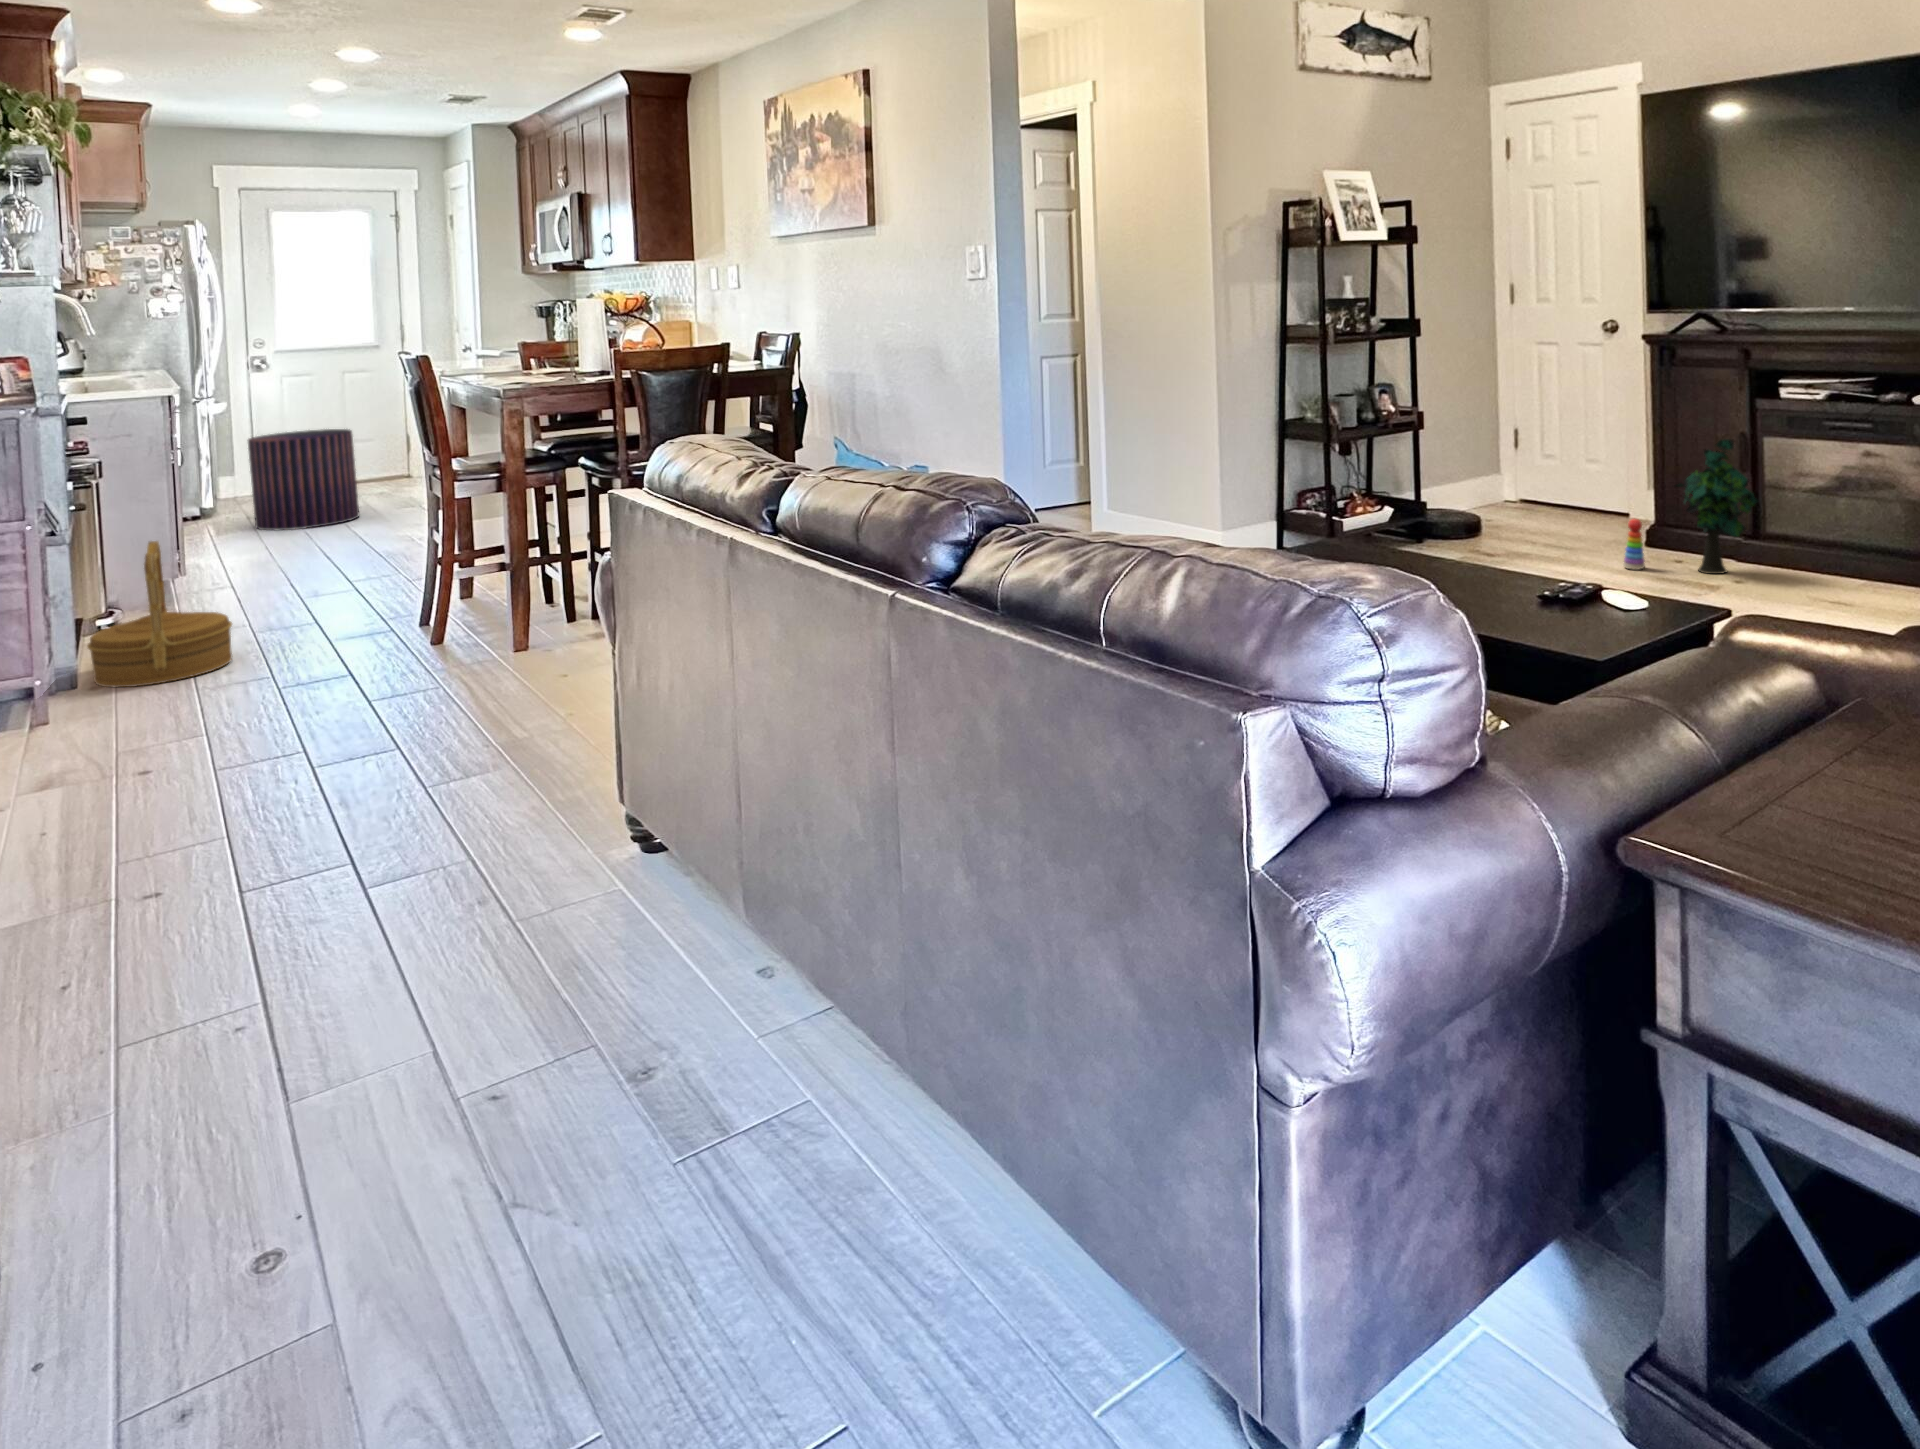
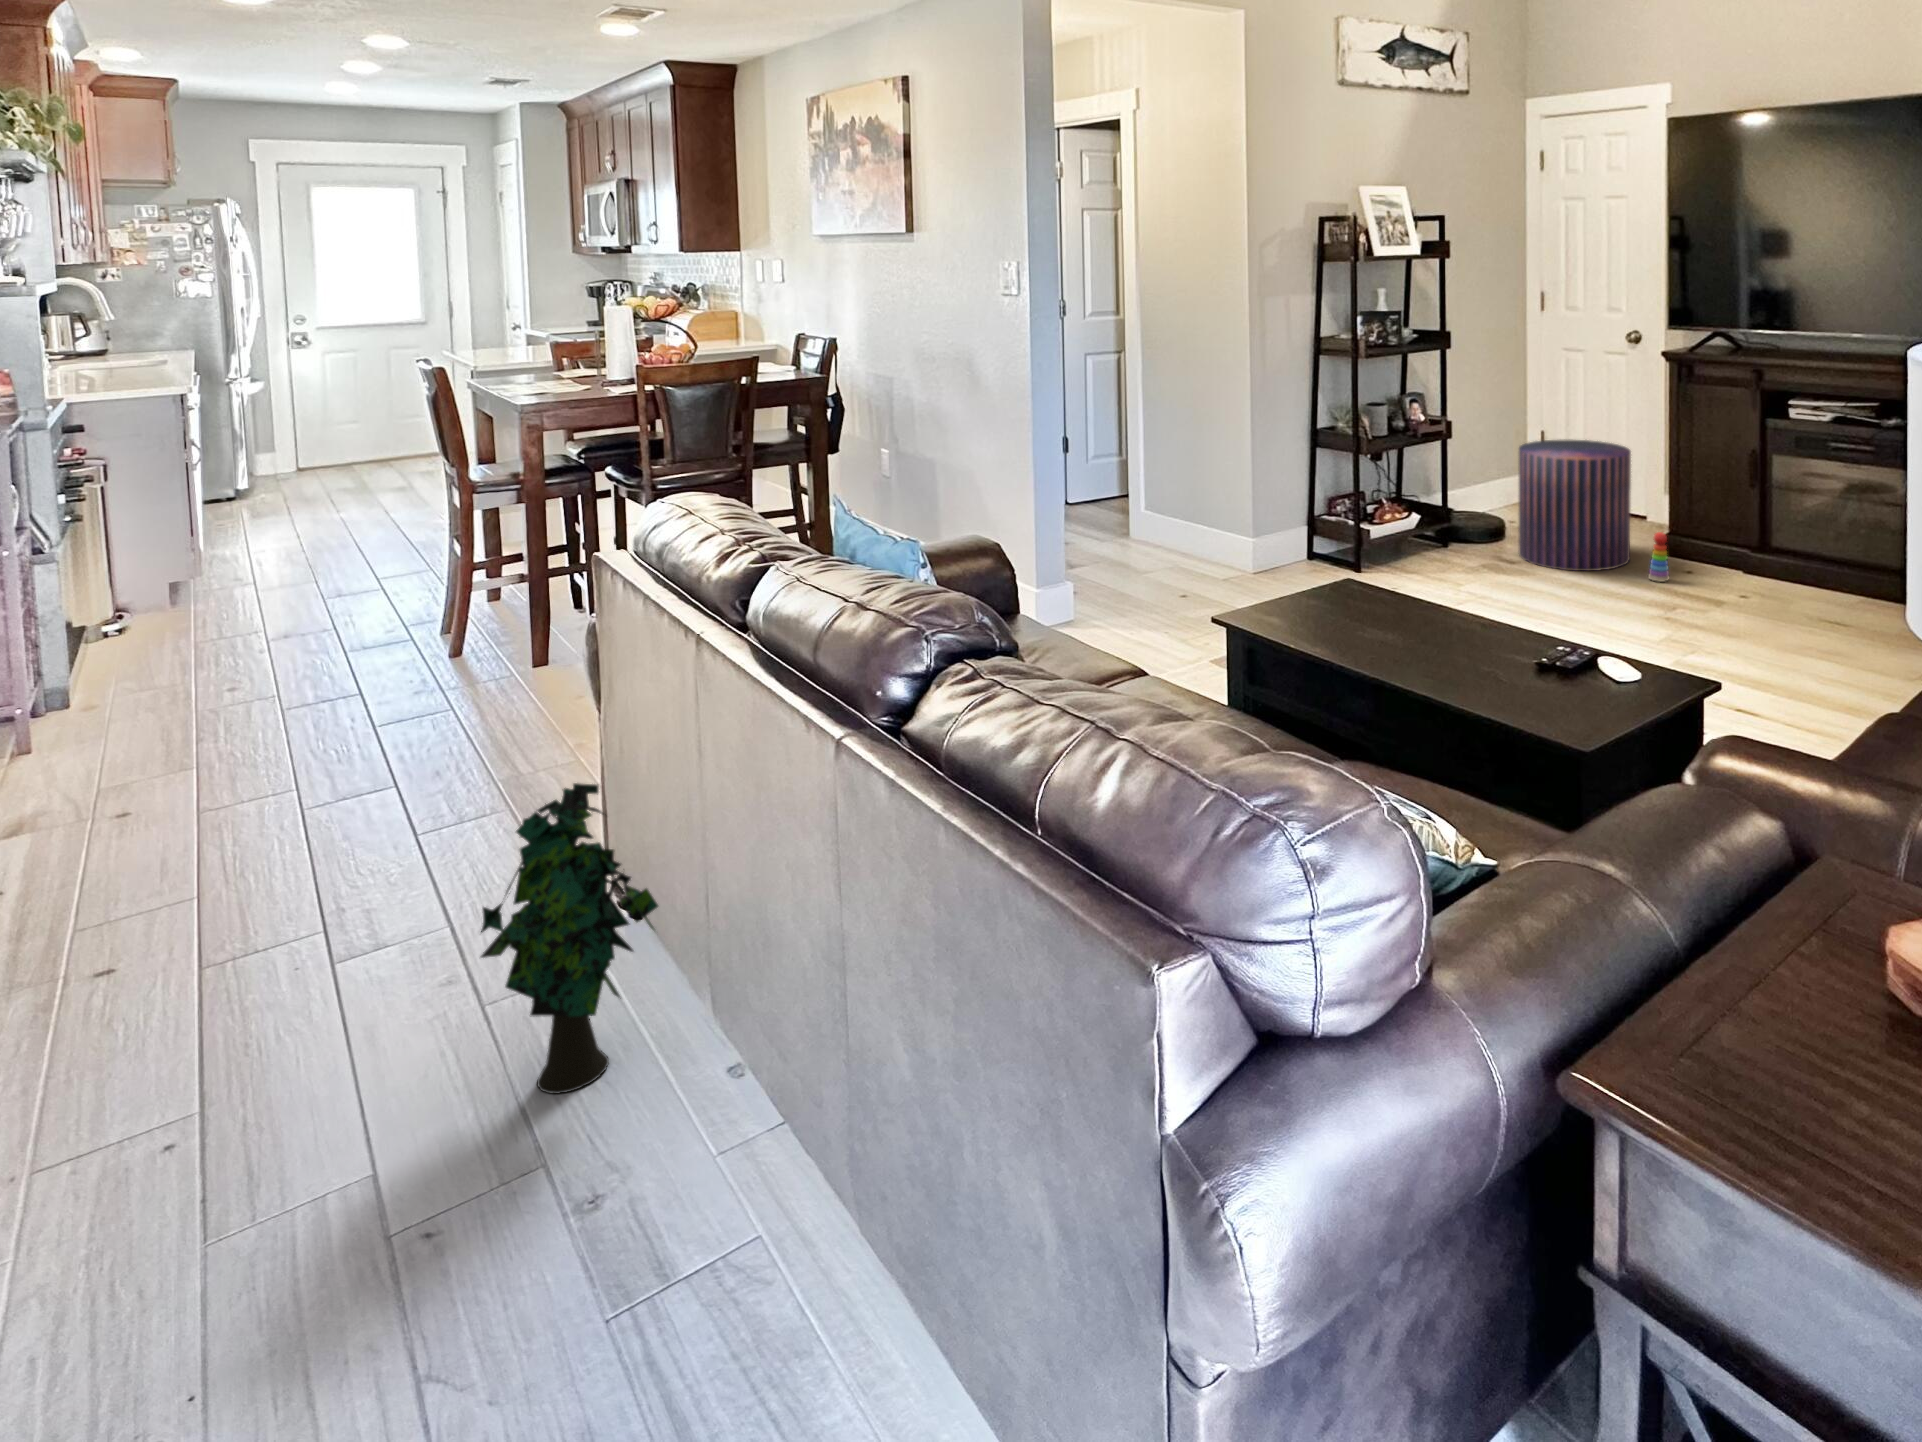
pouf: present [248,429,359,530] -> present [1519,440,1631,571]
decorative plant: present [1675,439,1758,574] -> present [481,783,658,1094]
woven basket: present [87,541,232,687] -> none [72,559,236,721]

